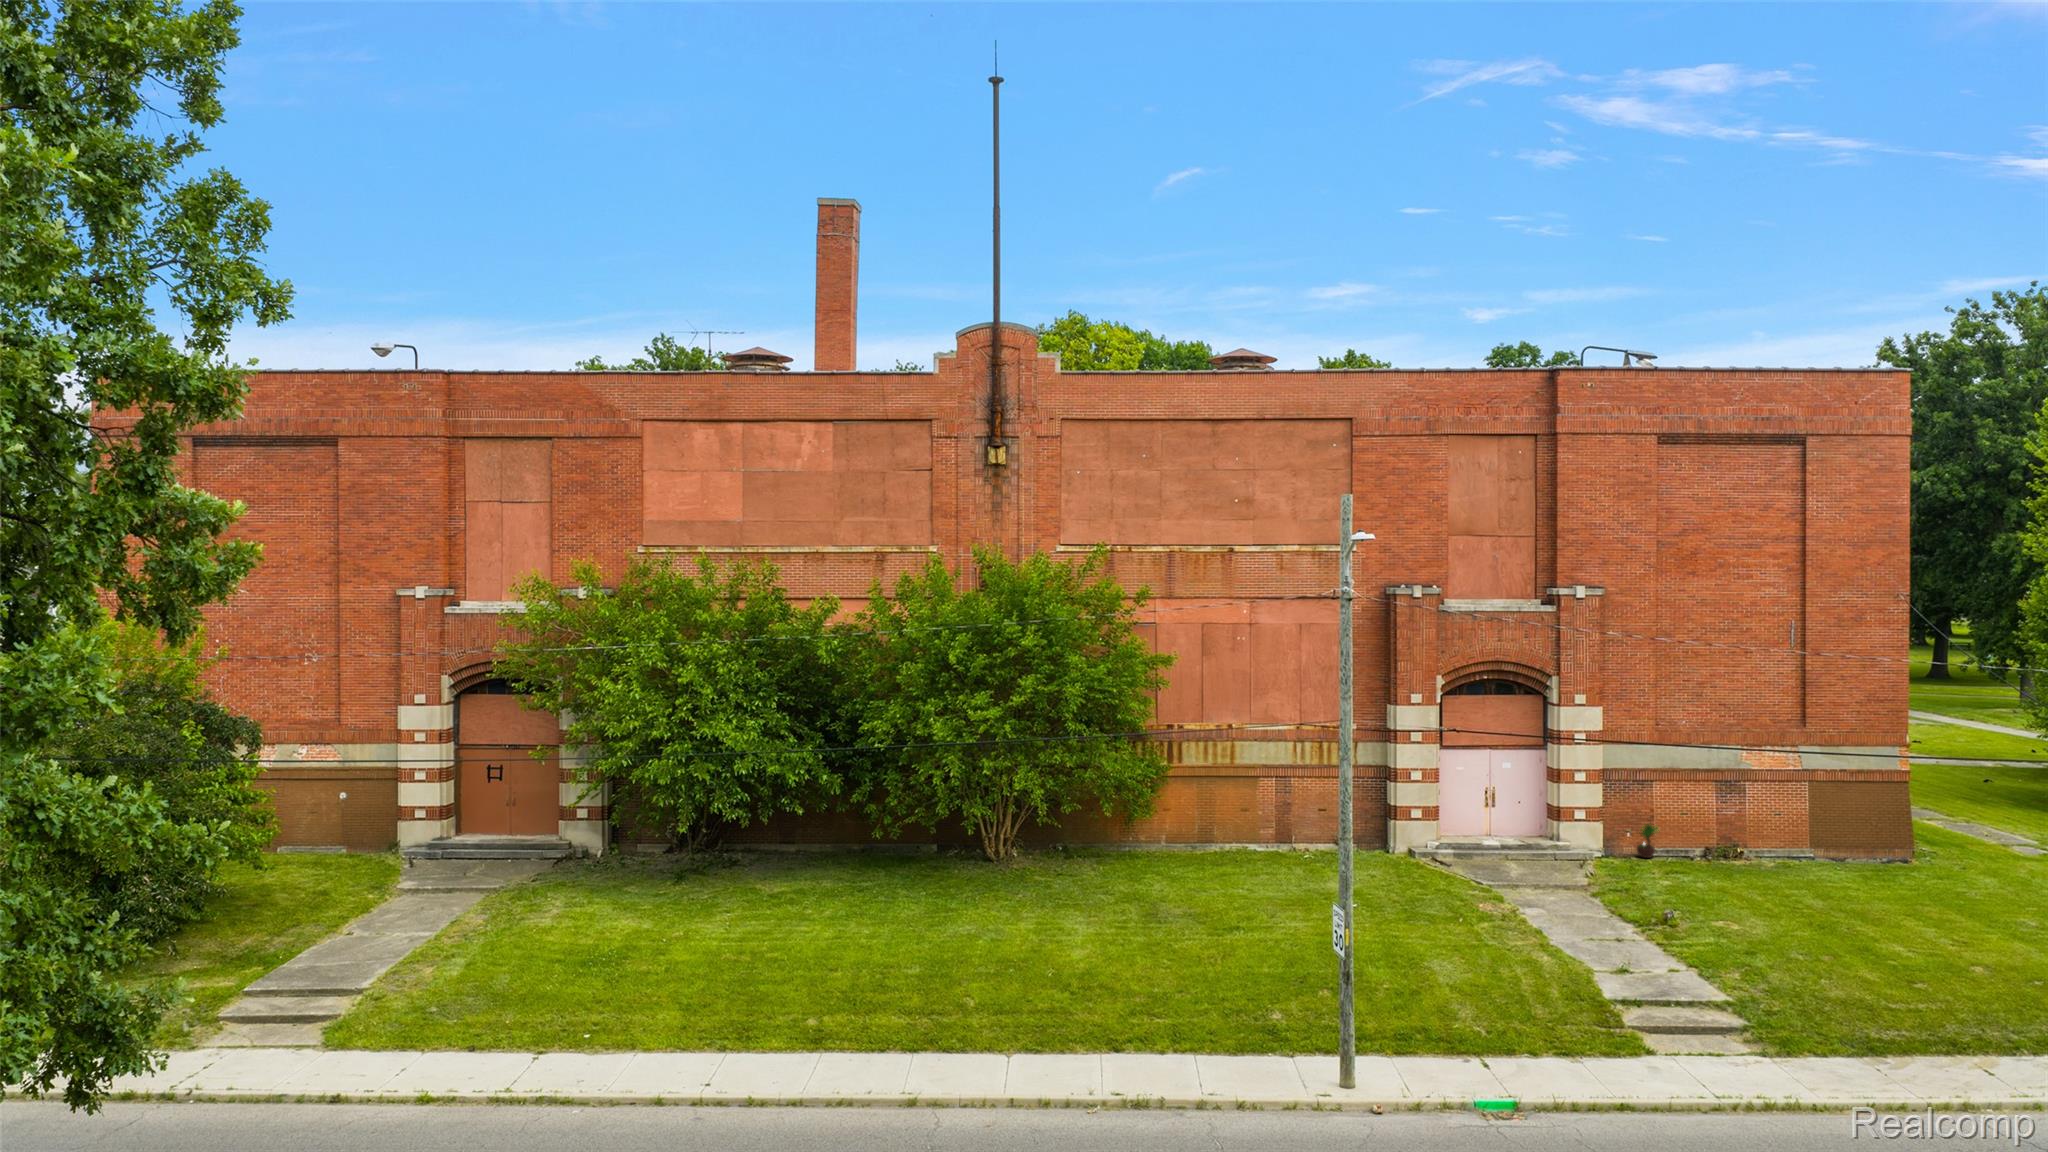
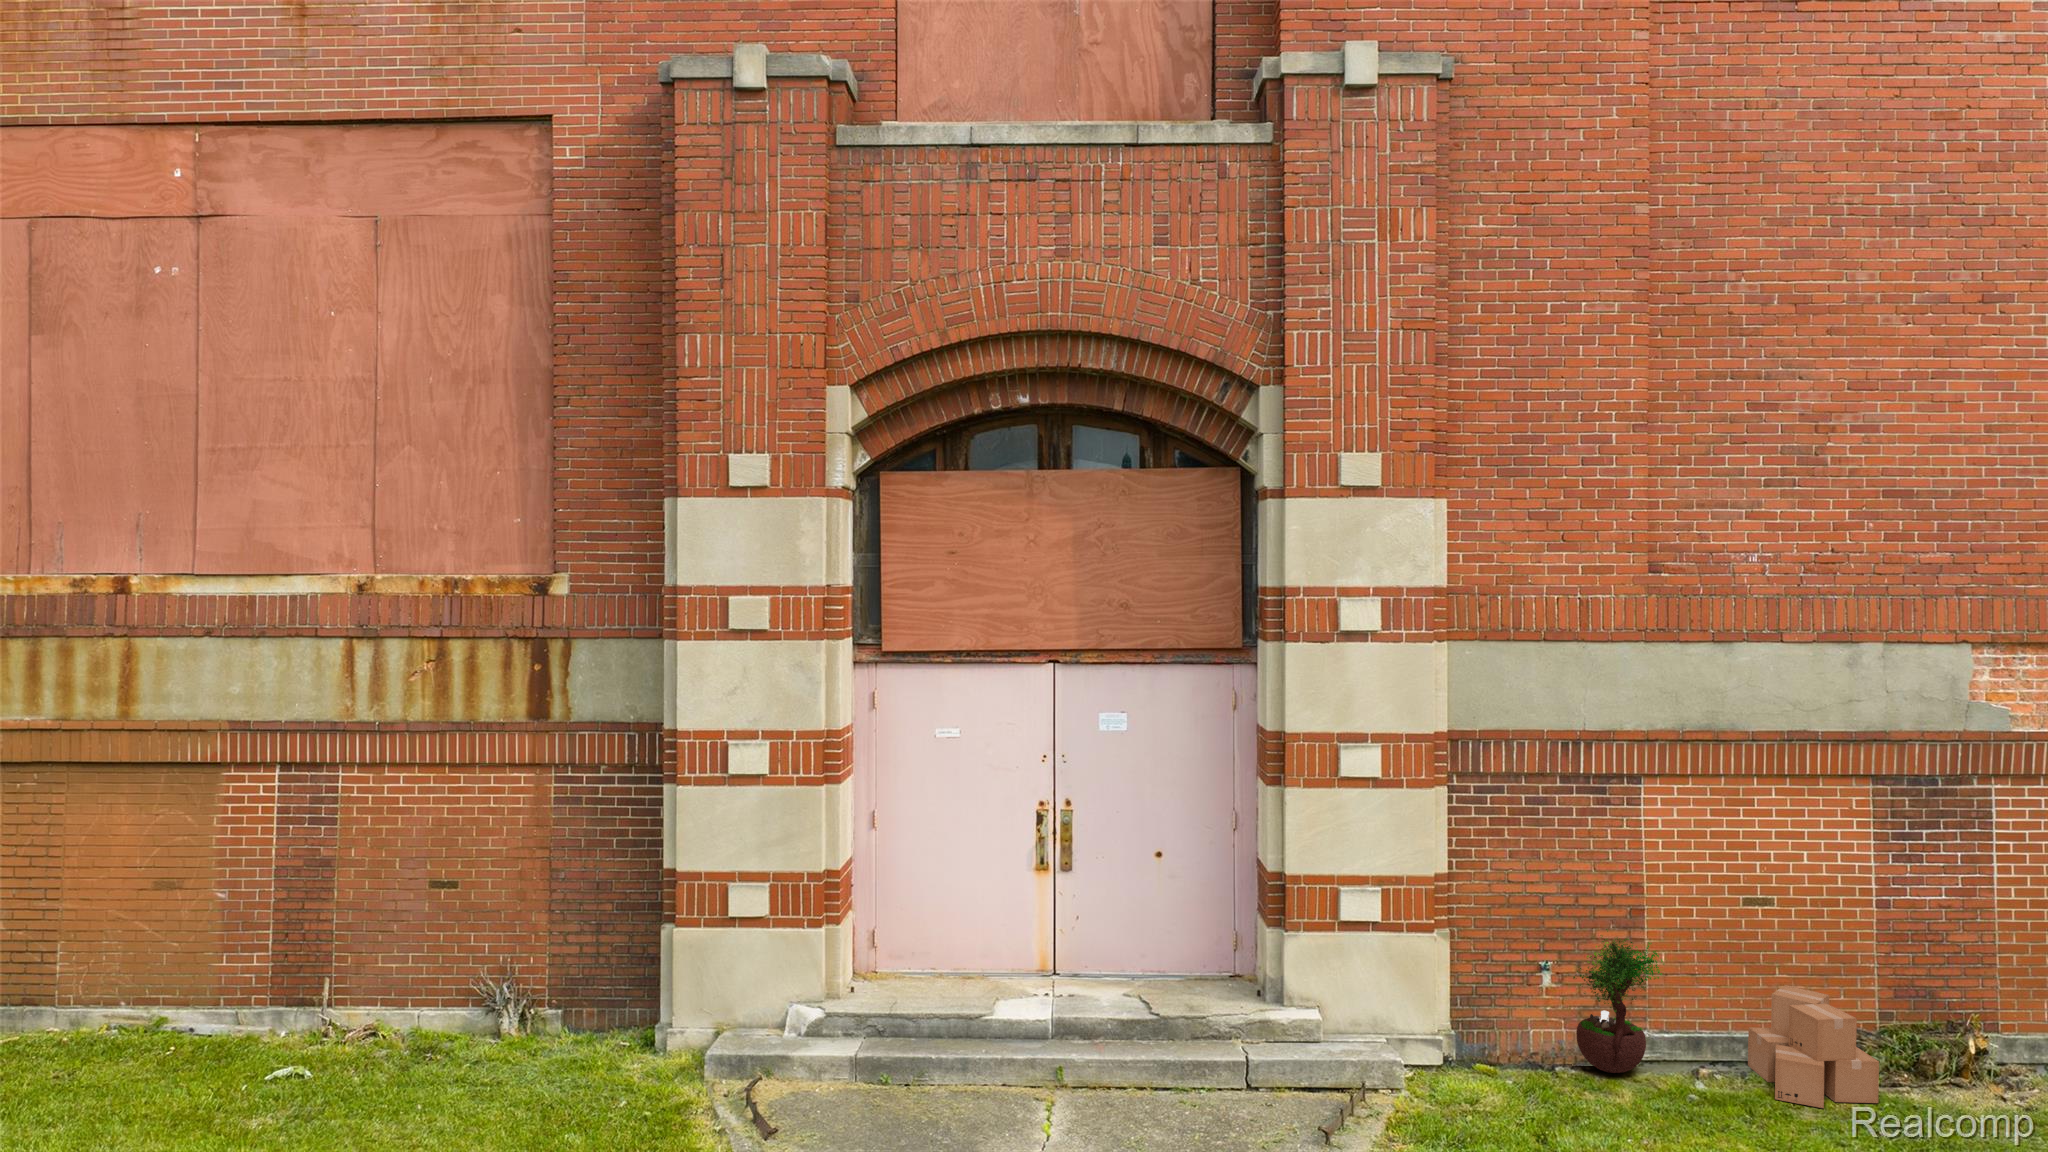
cardboard box: none [1682,836,1714,864] -> present [1748,985,1879,1108]

